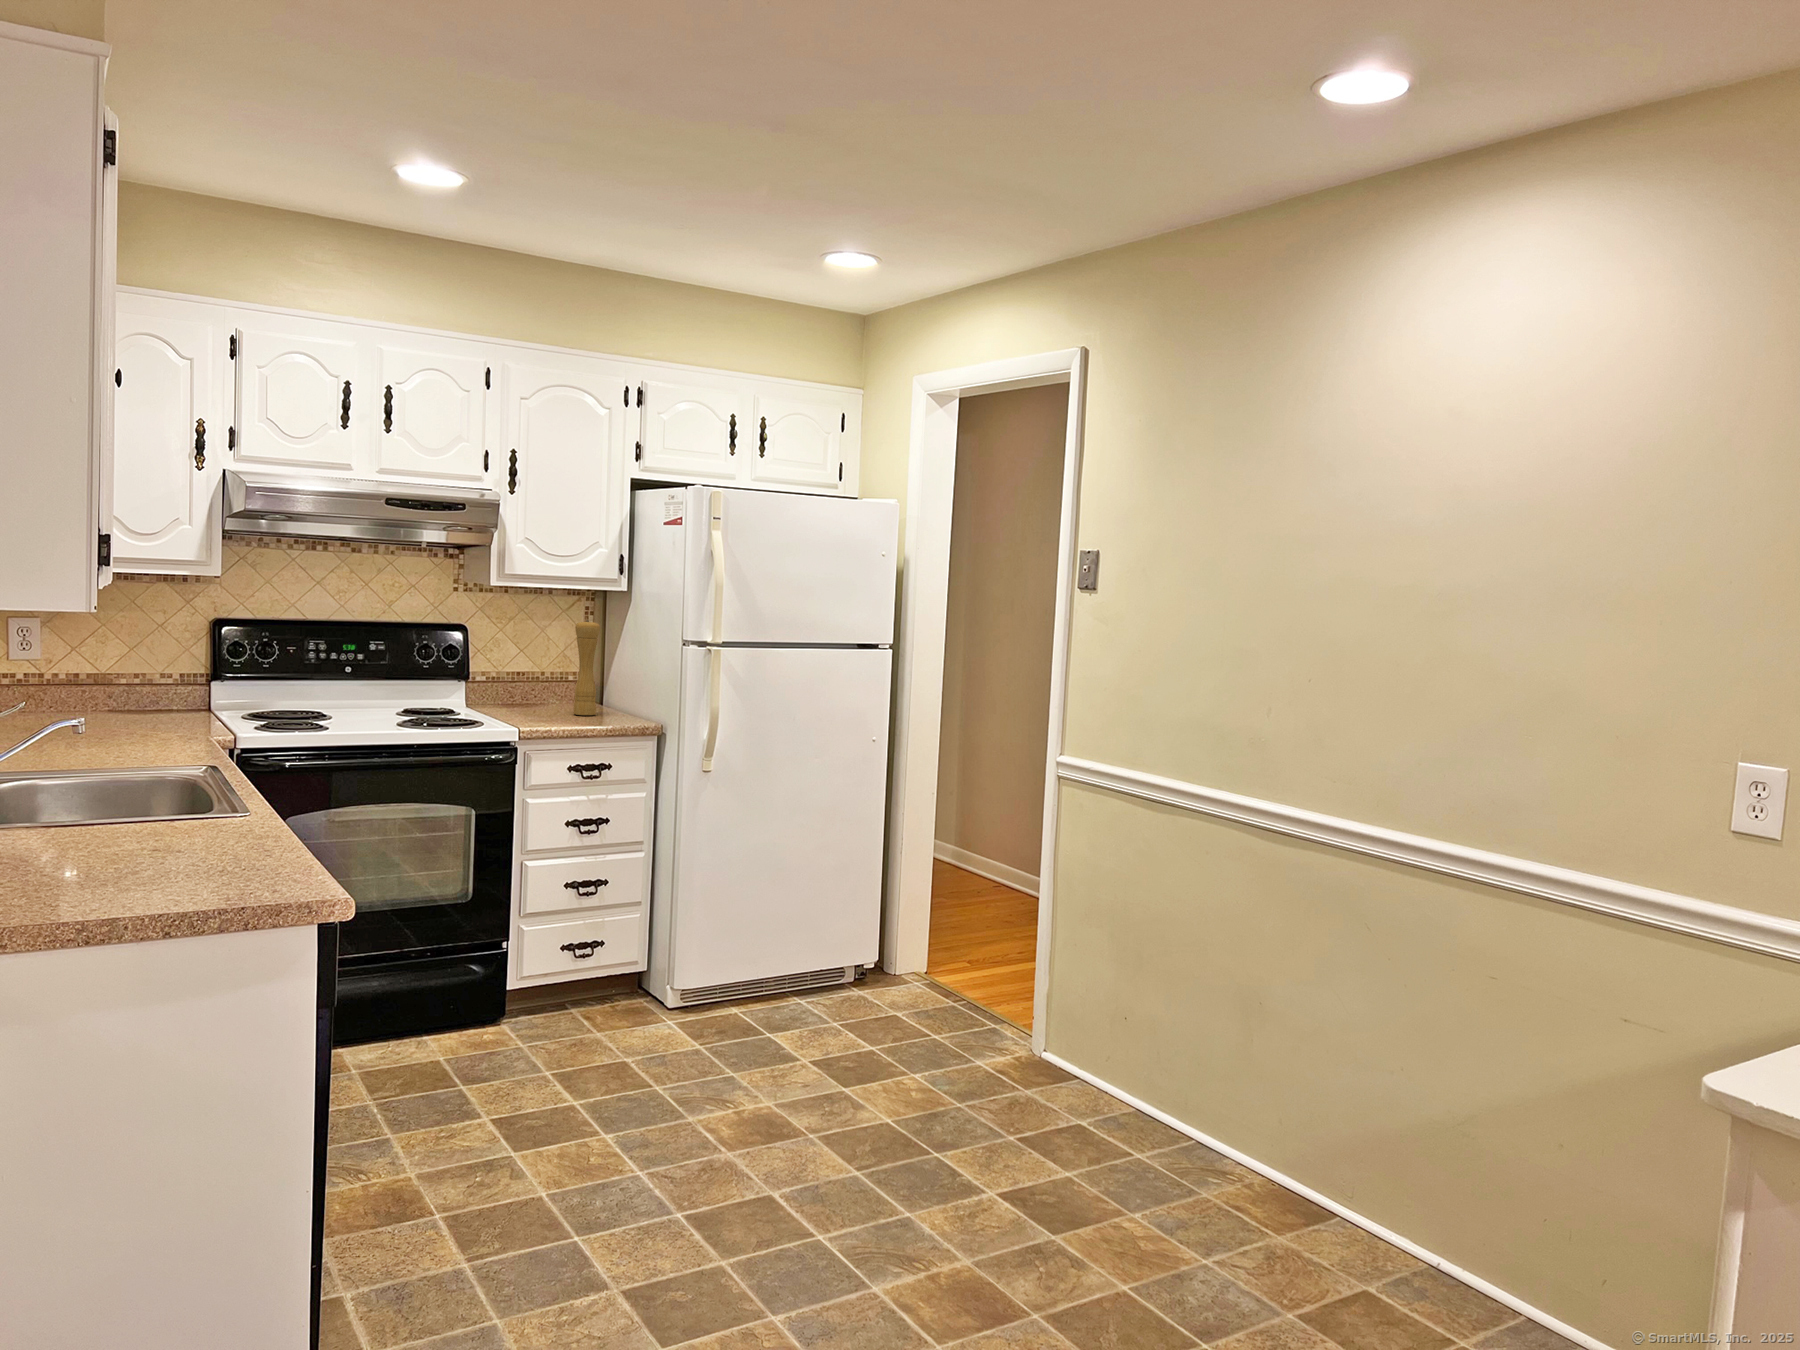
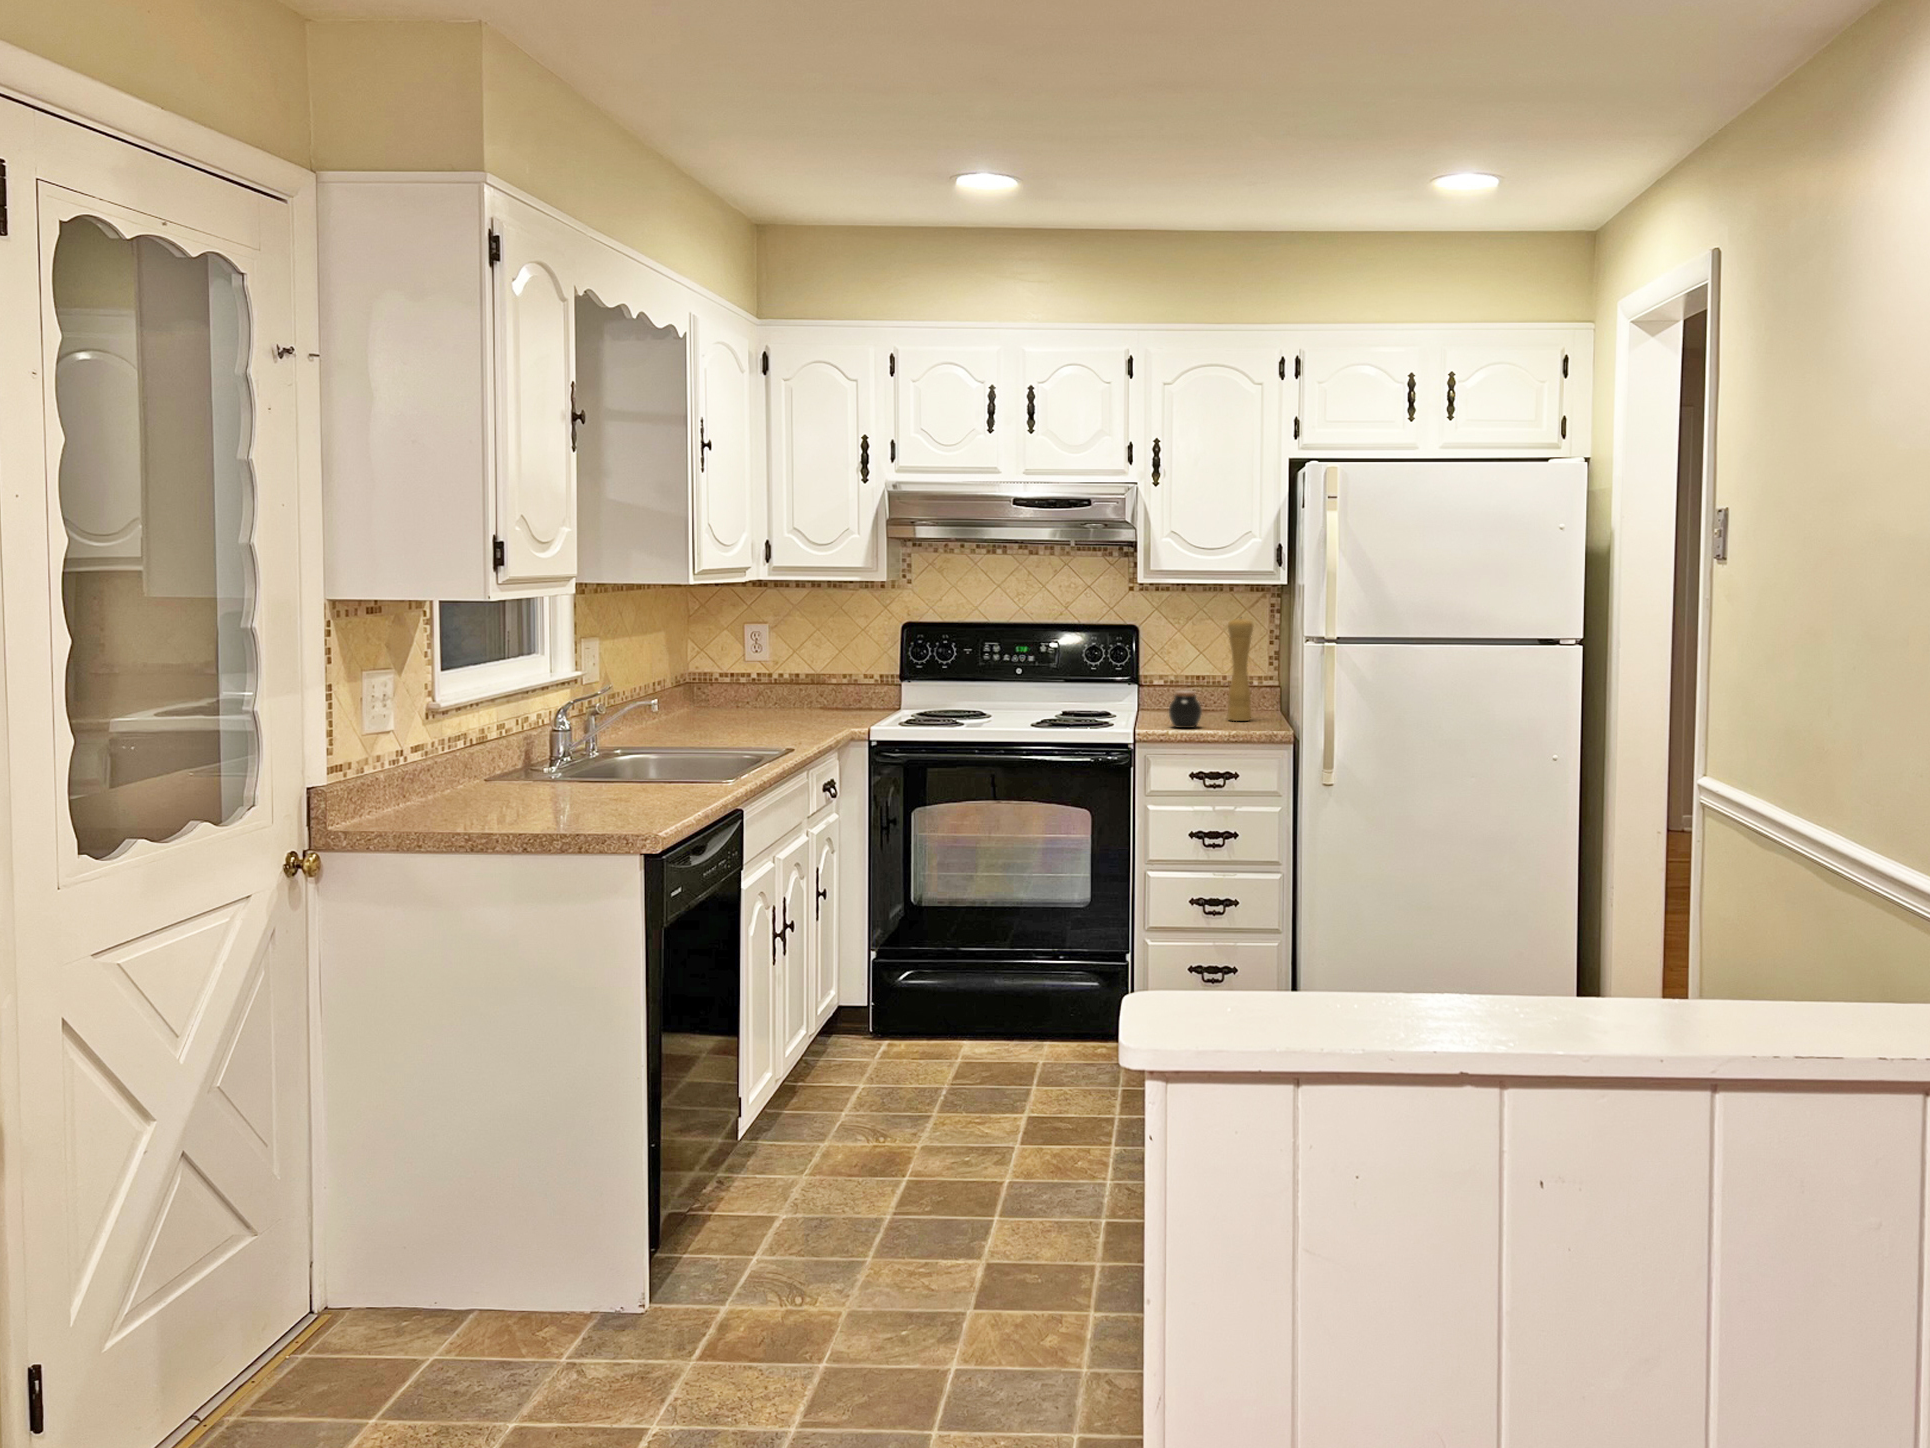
jar: none [539,689,571,724] -> present [1169,691,1202,728]

